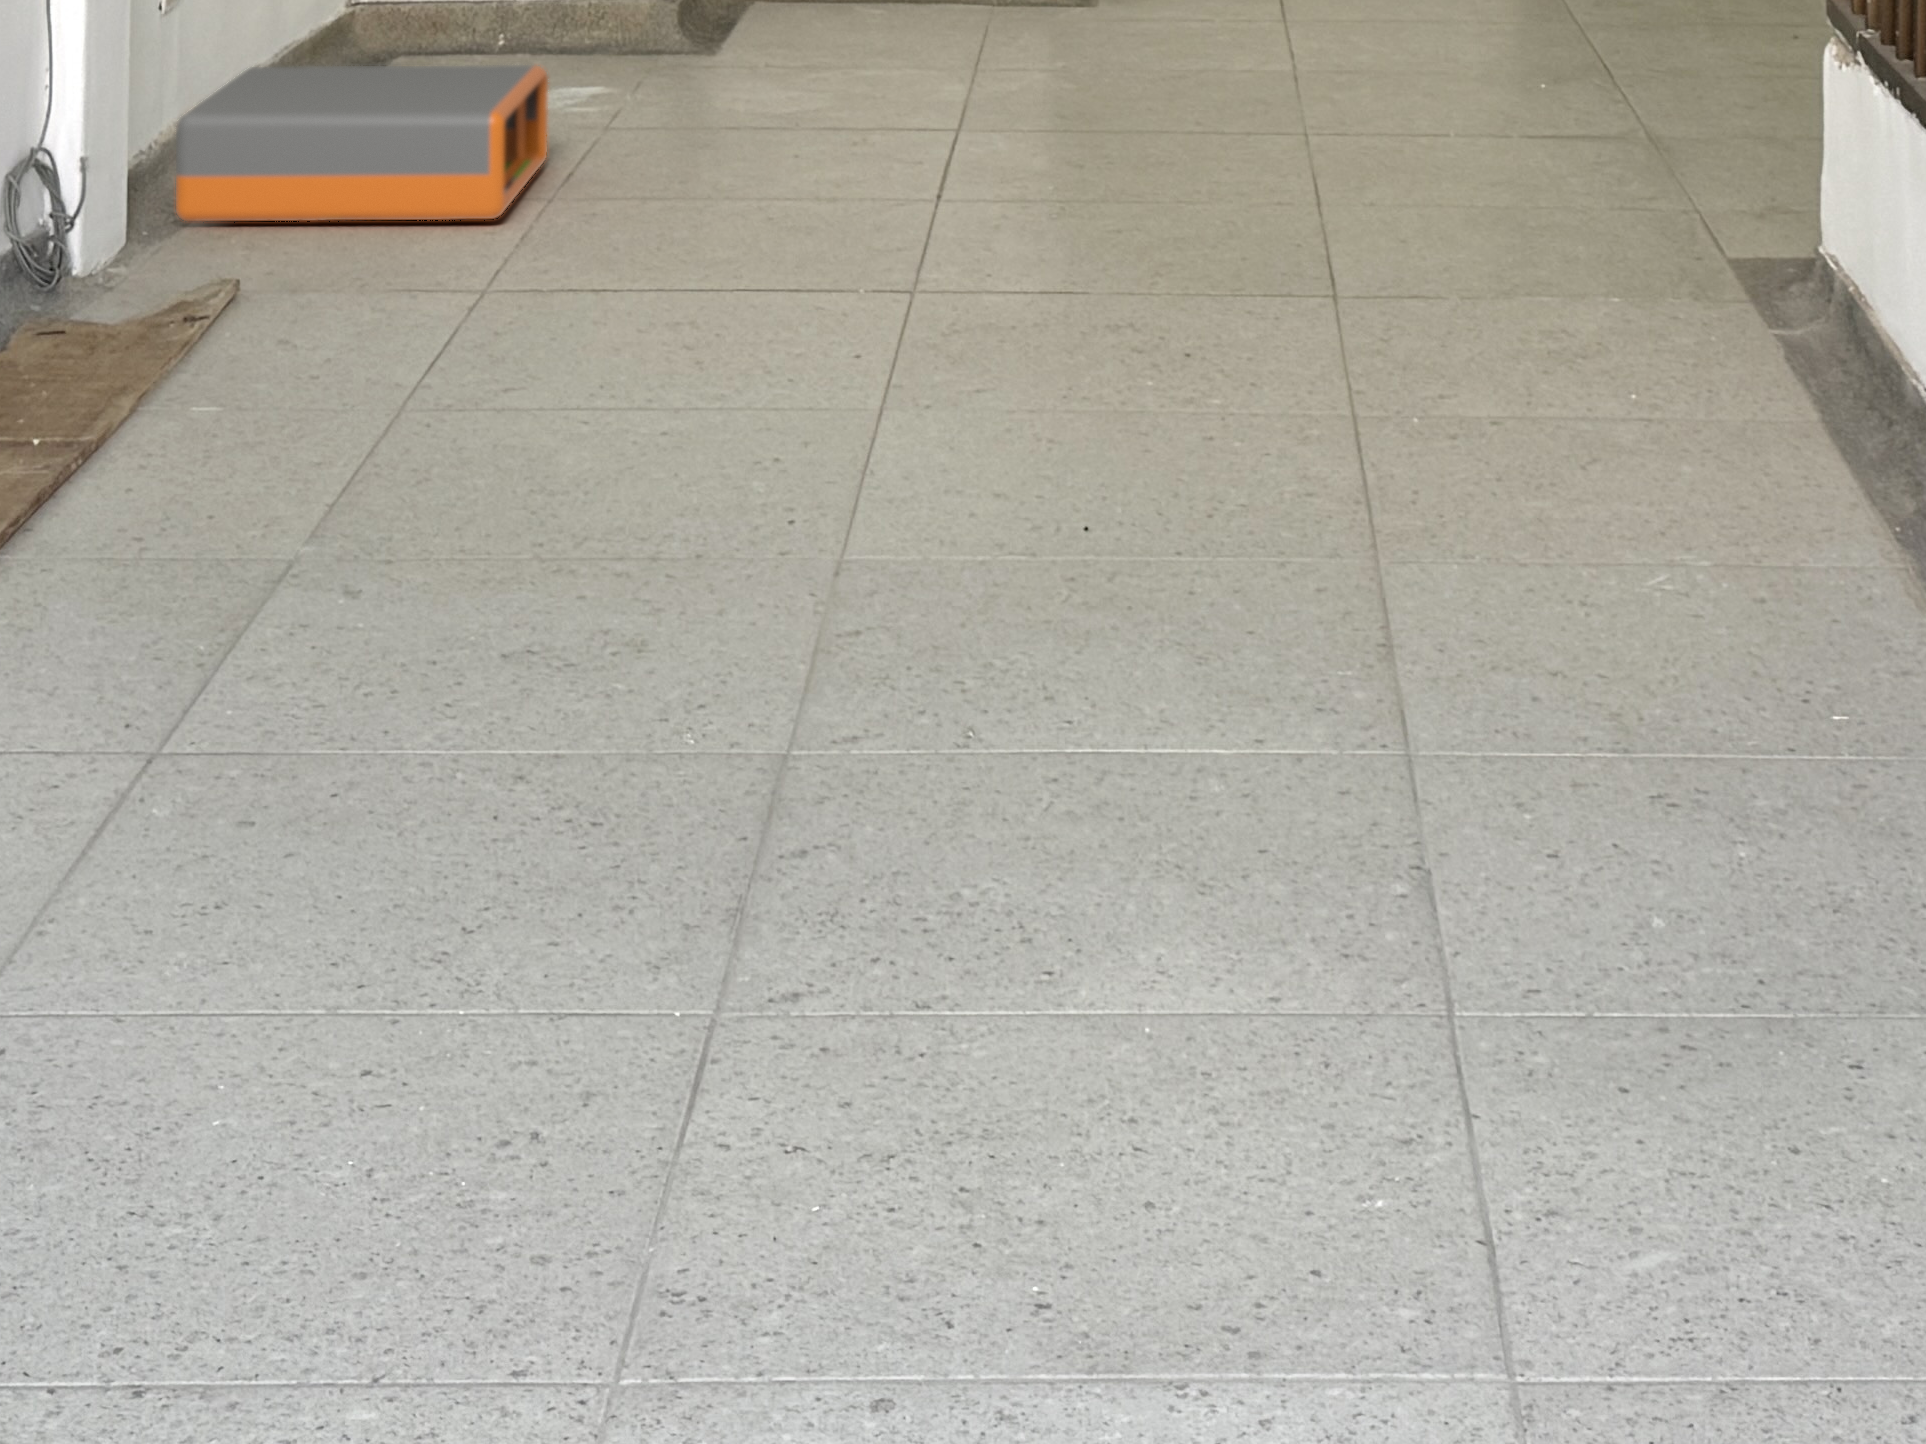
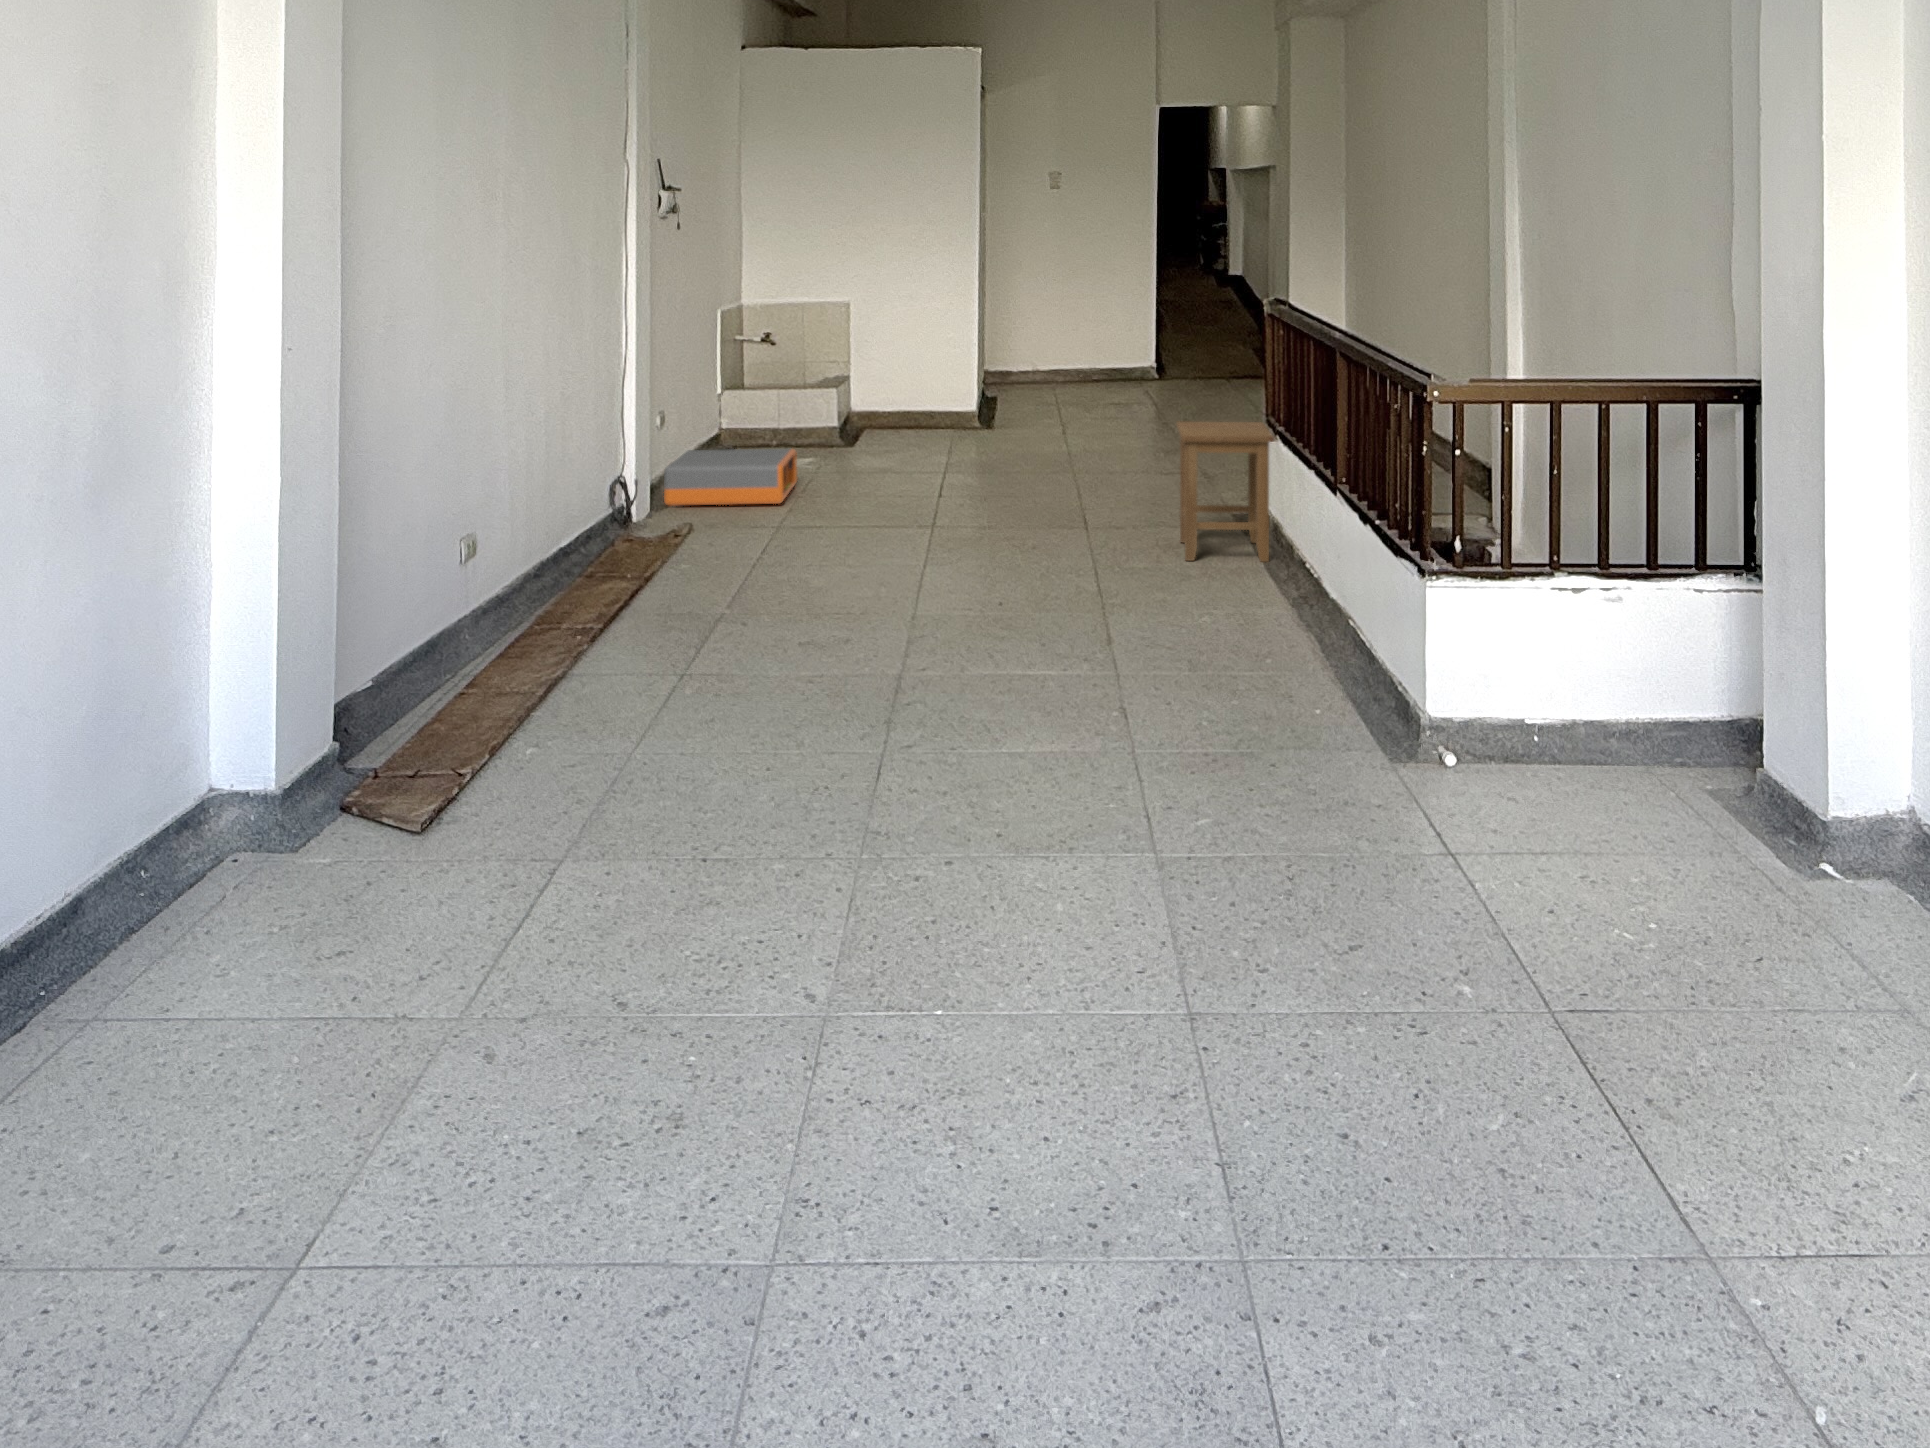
stool: none [1583,12,1852,405] -> present [1177,422,1274,562]

